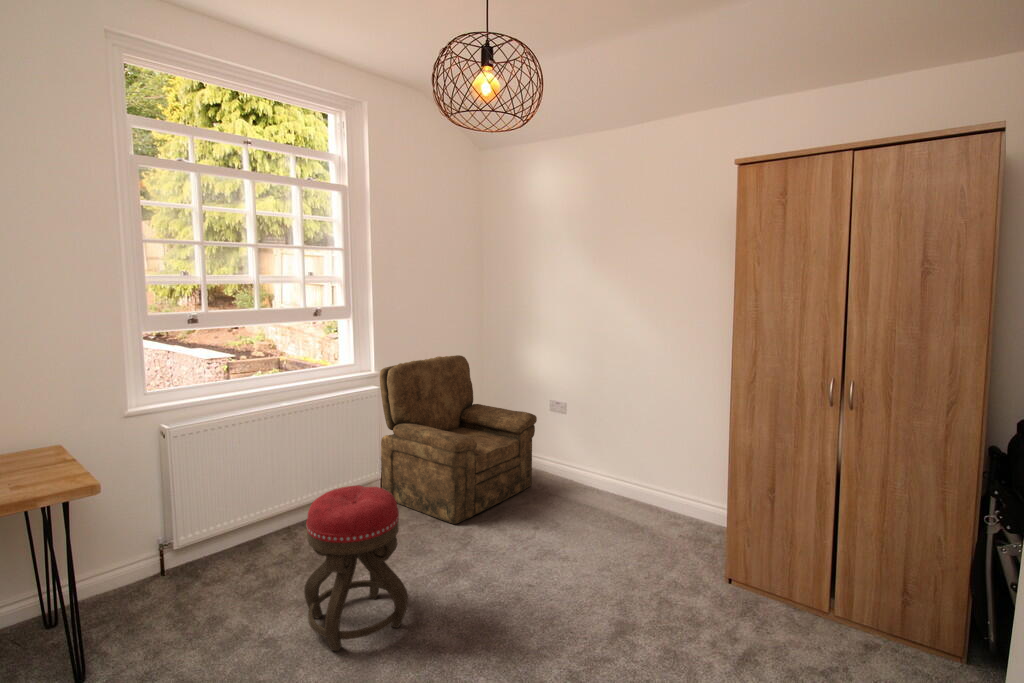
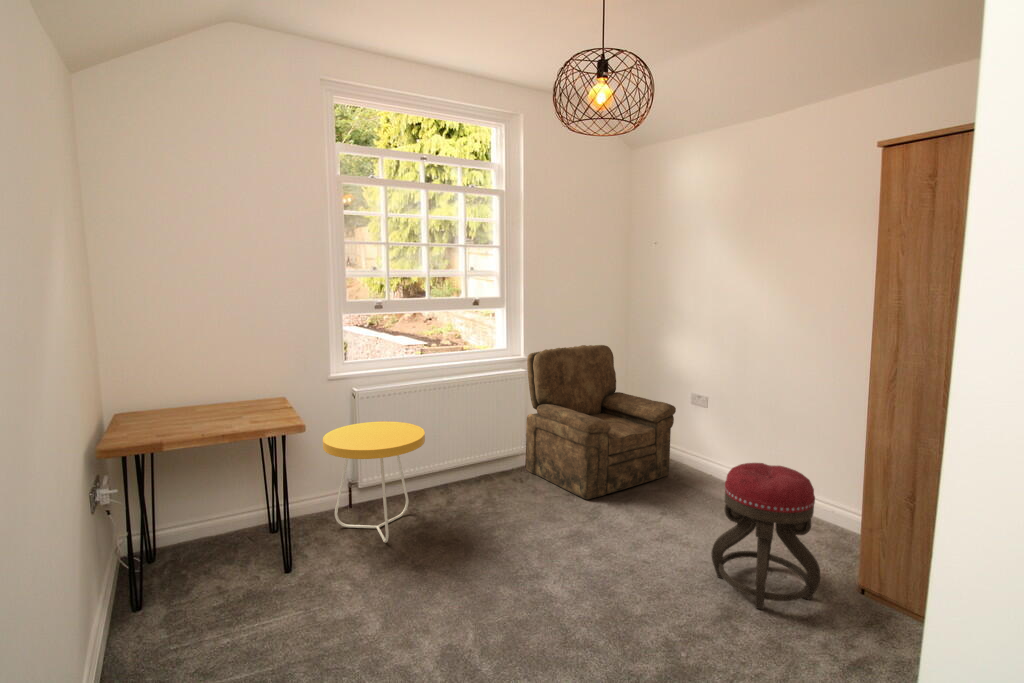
side table: none [122,462,266,618] -> present [323,421,425,543]
ottoman: present [304,485,408,651] -> present [712,463,820,610]

